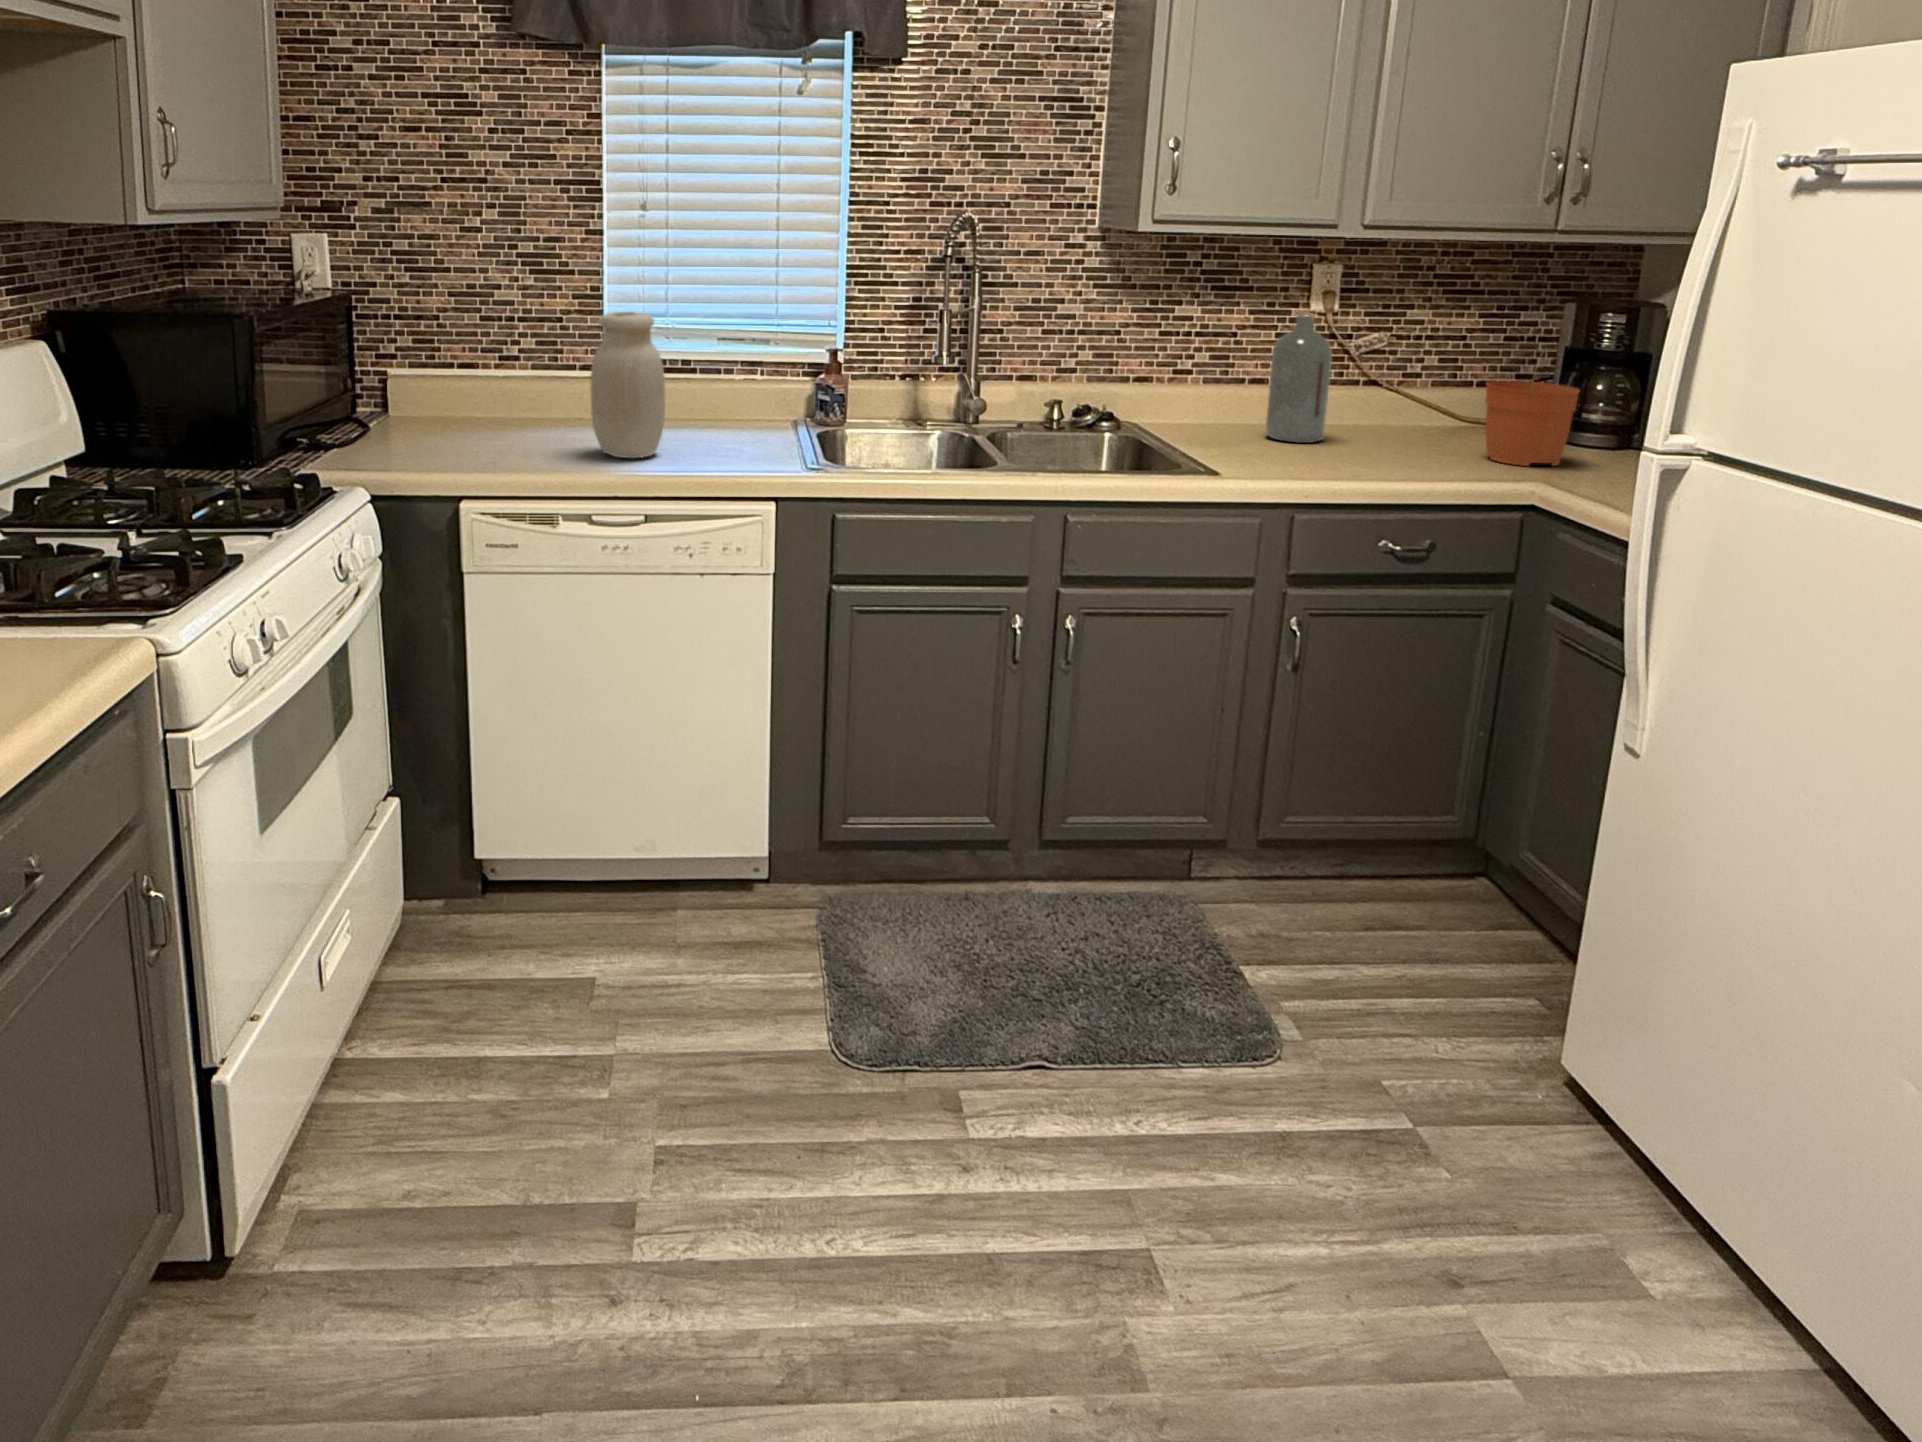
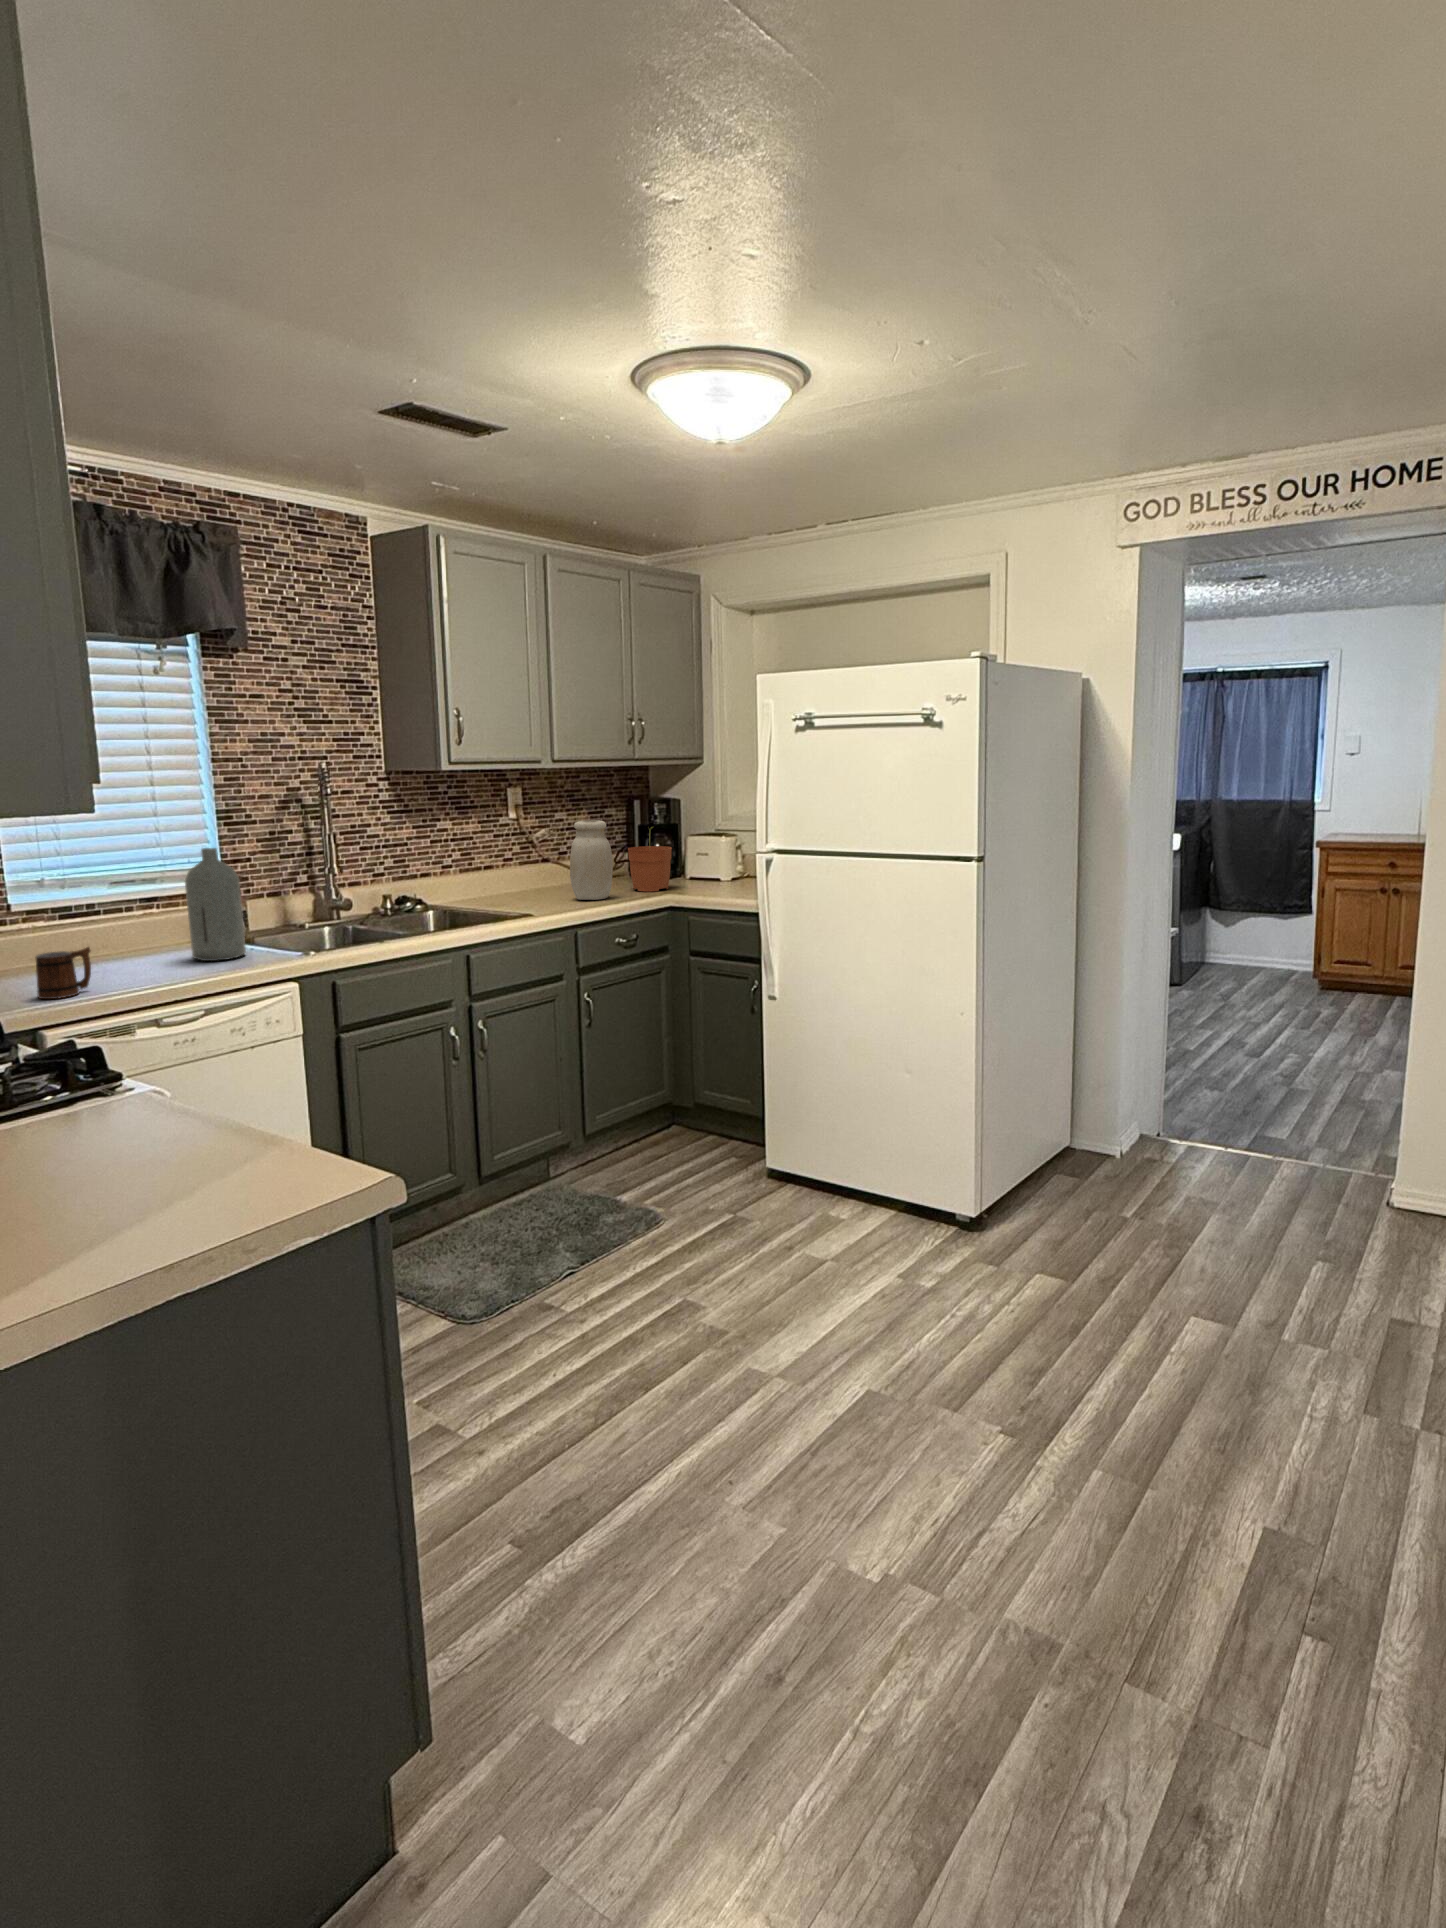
jar: present [590,312,665,458] -> present [570,820,613,900]
bottle: present [1265,315,1332,443] -> present [185,848,246,961]
mug: none [497,407,554,460] -> present [35,947,91,999]

